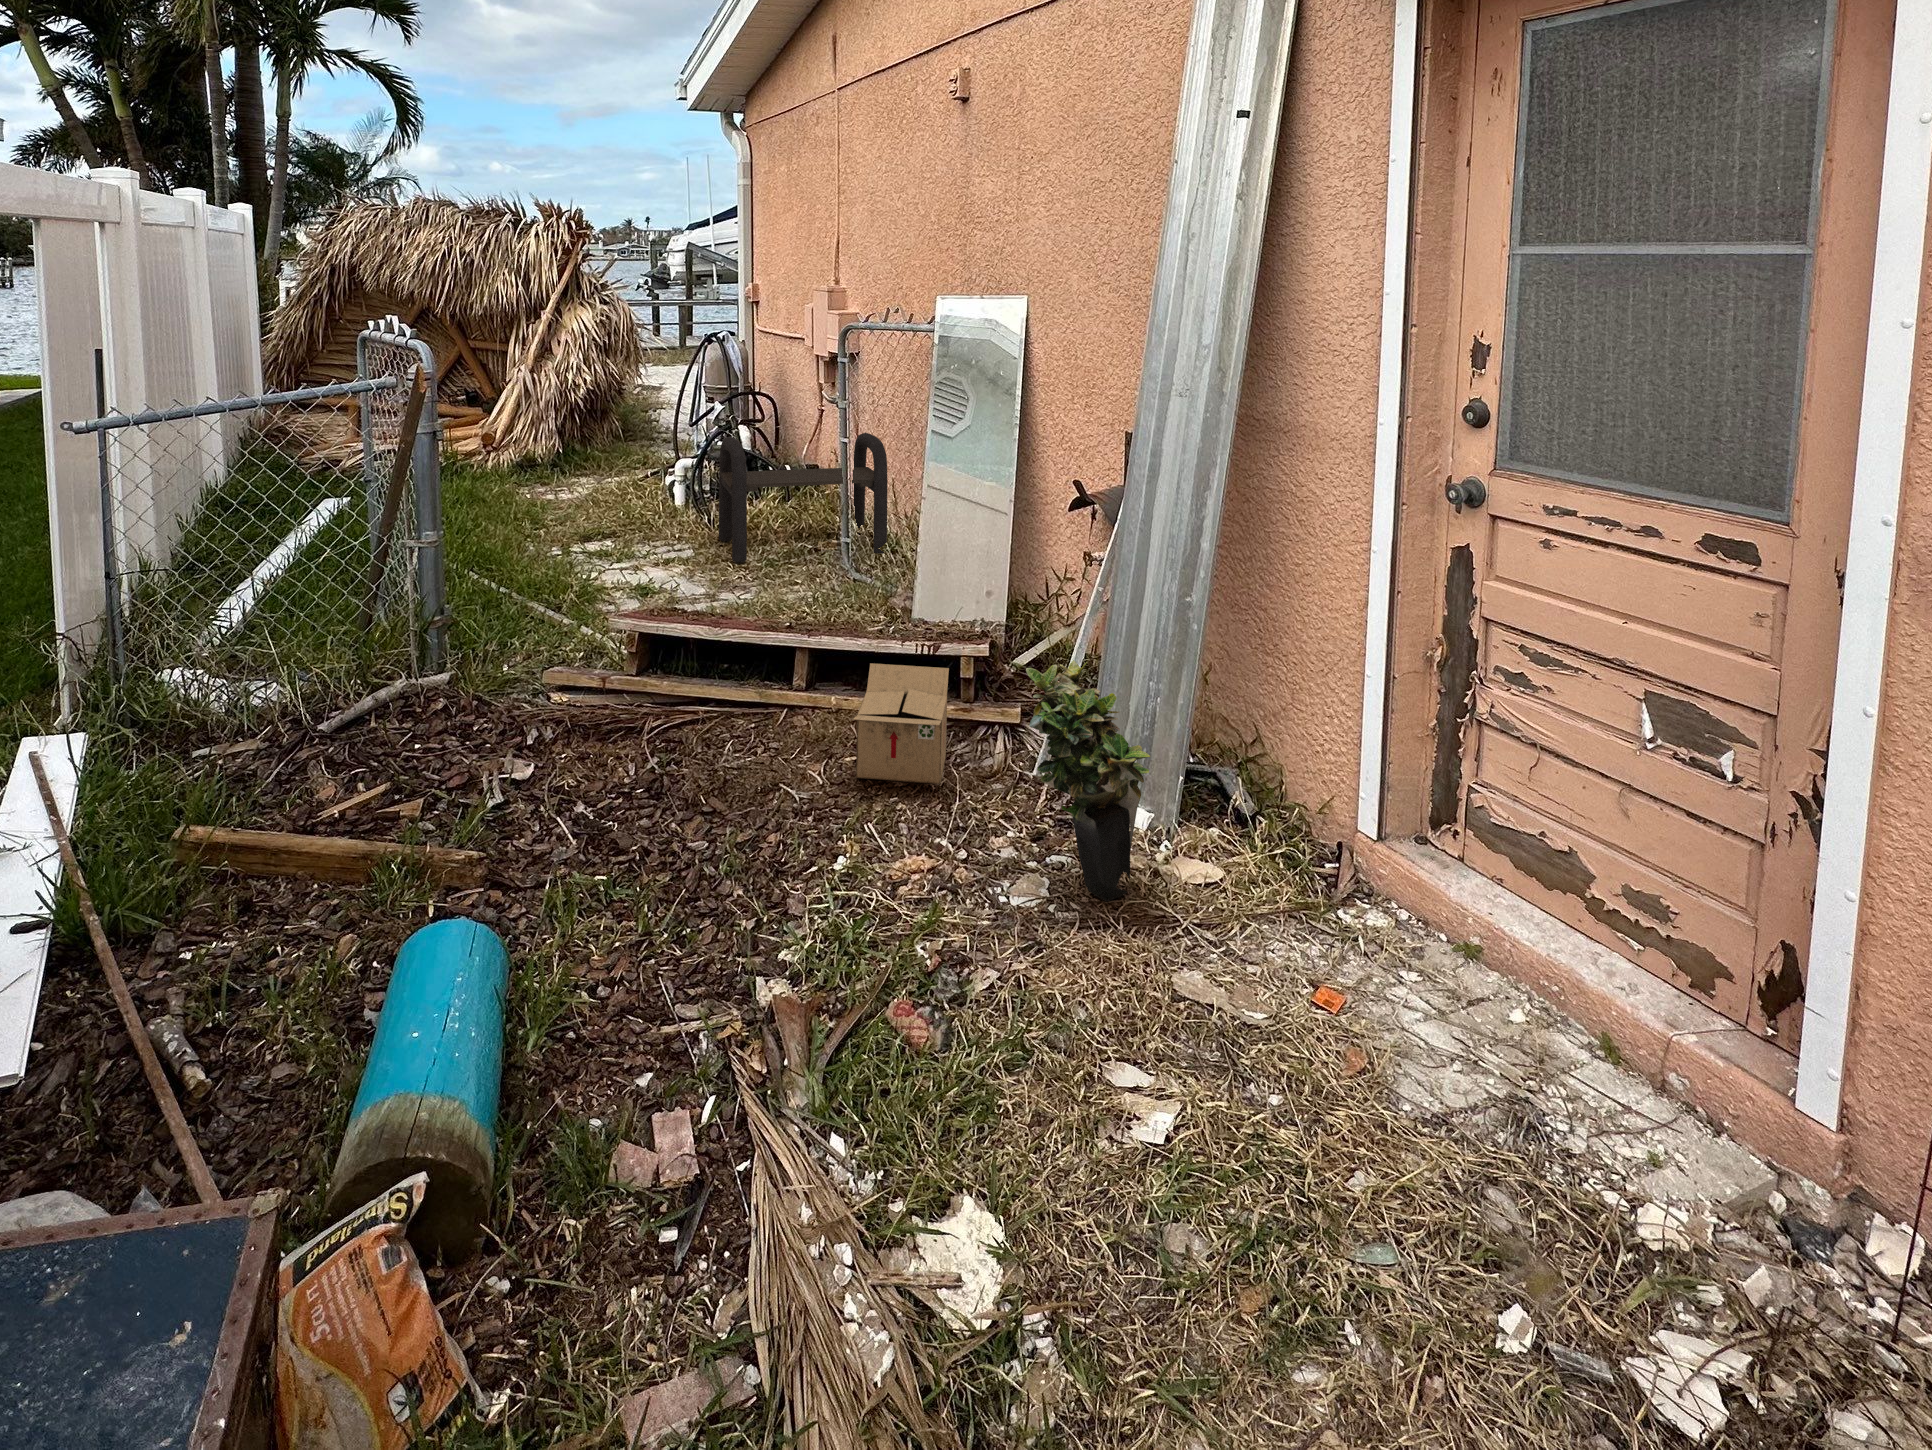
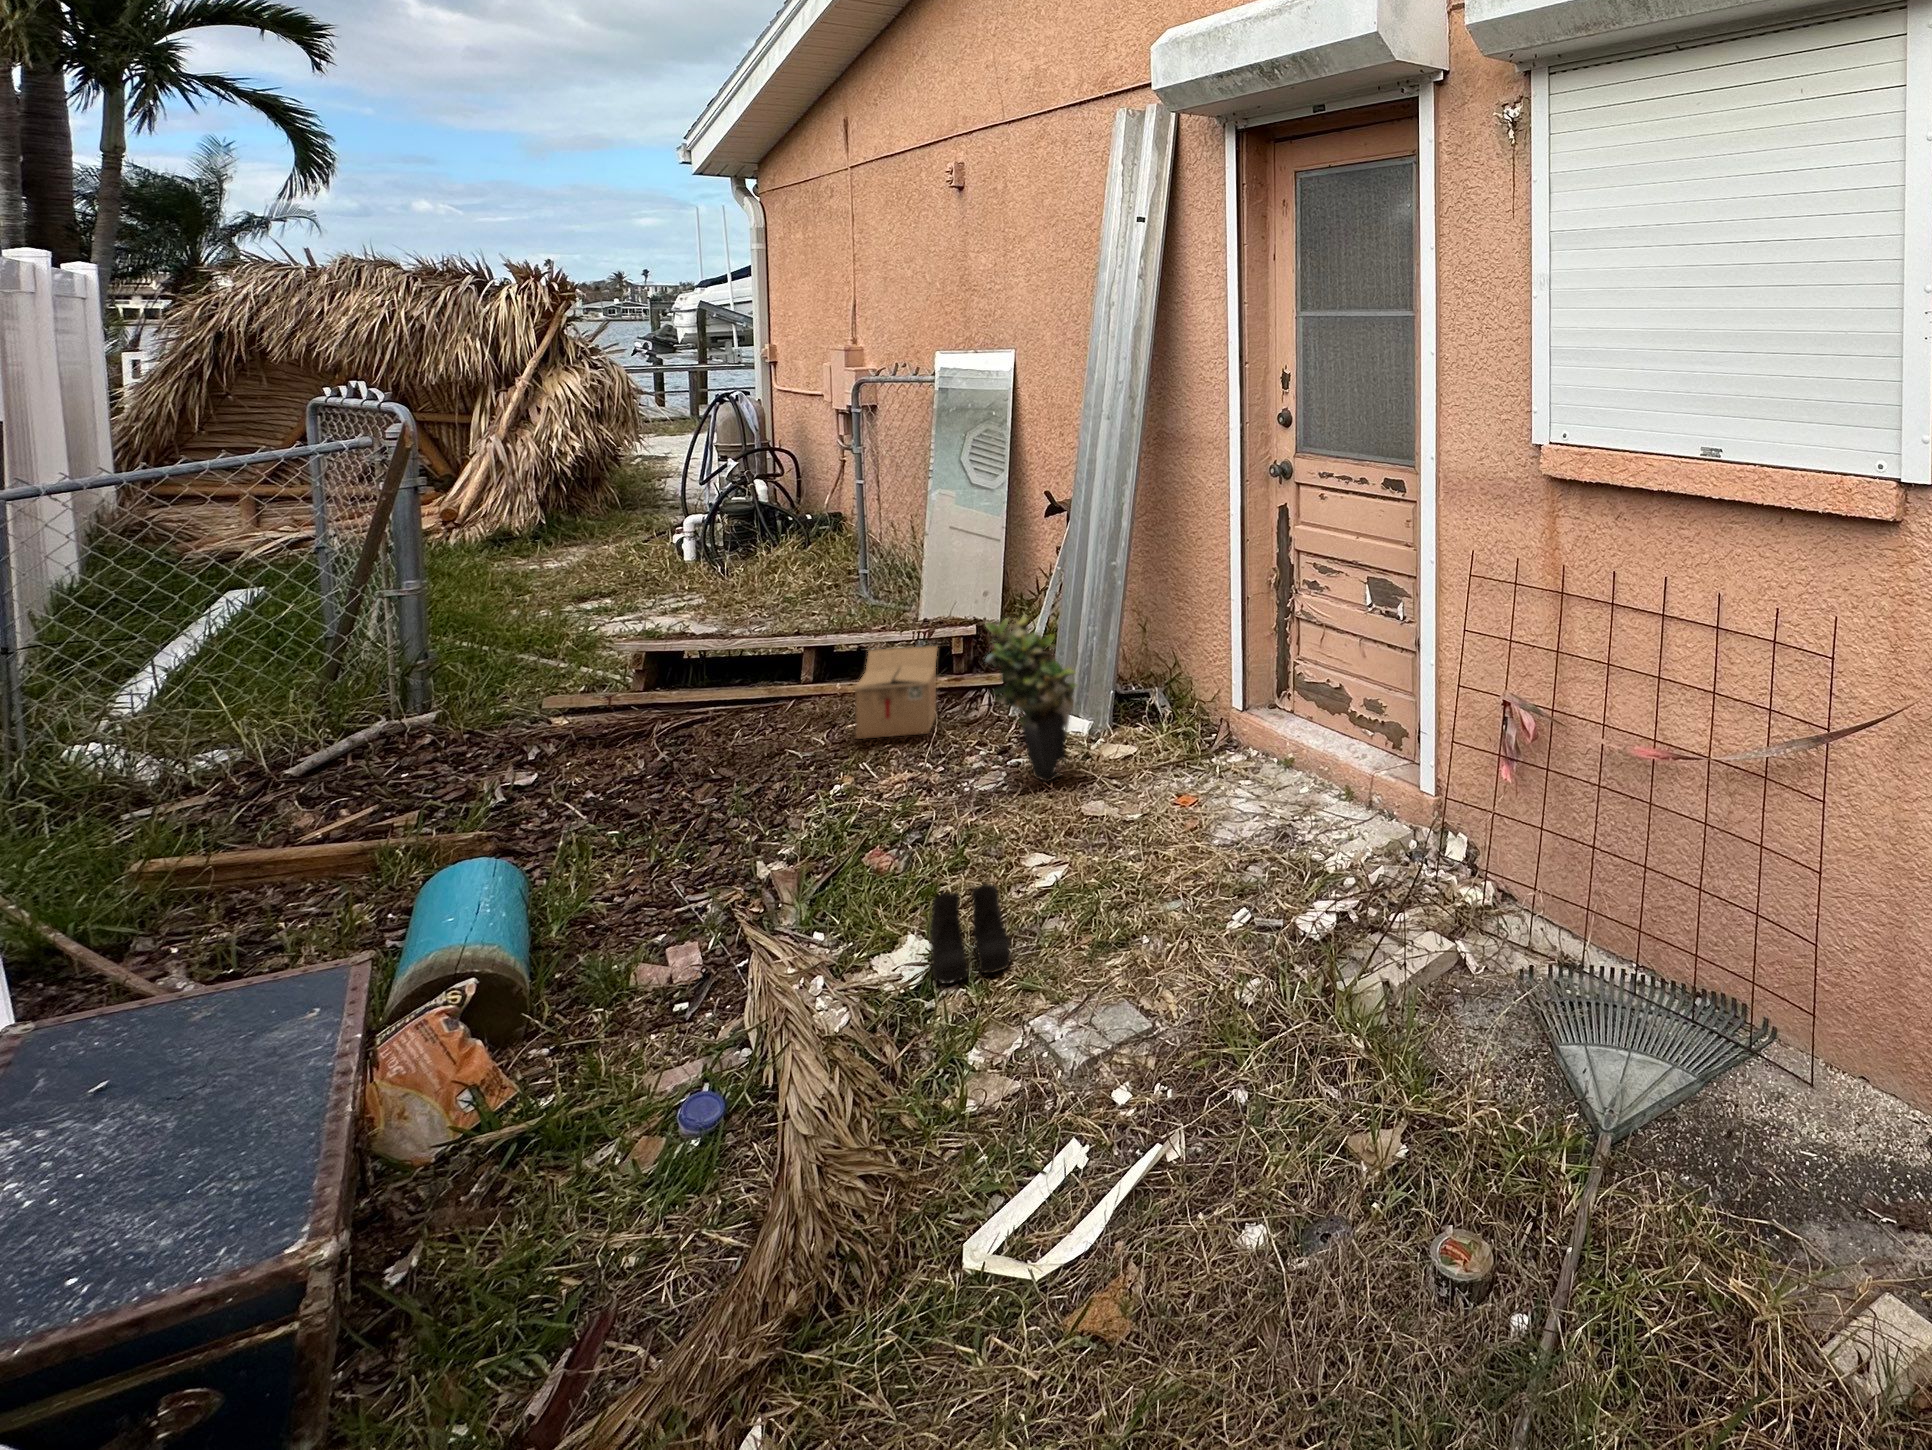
bench: present [719,433,888,562] -> none [731,476,904,601]
boots: none [998,1134,1123,1323] -> present [930,883,1011,984]

